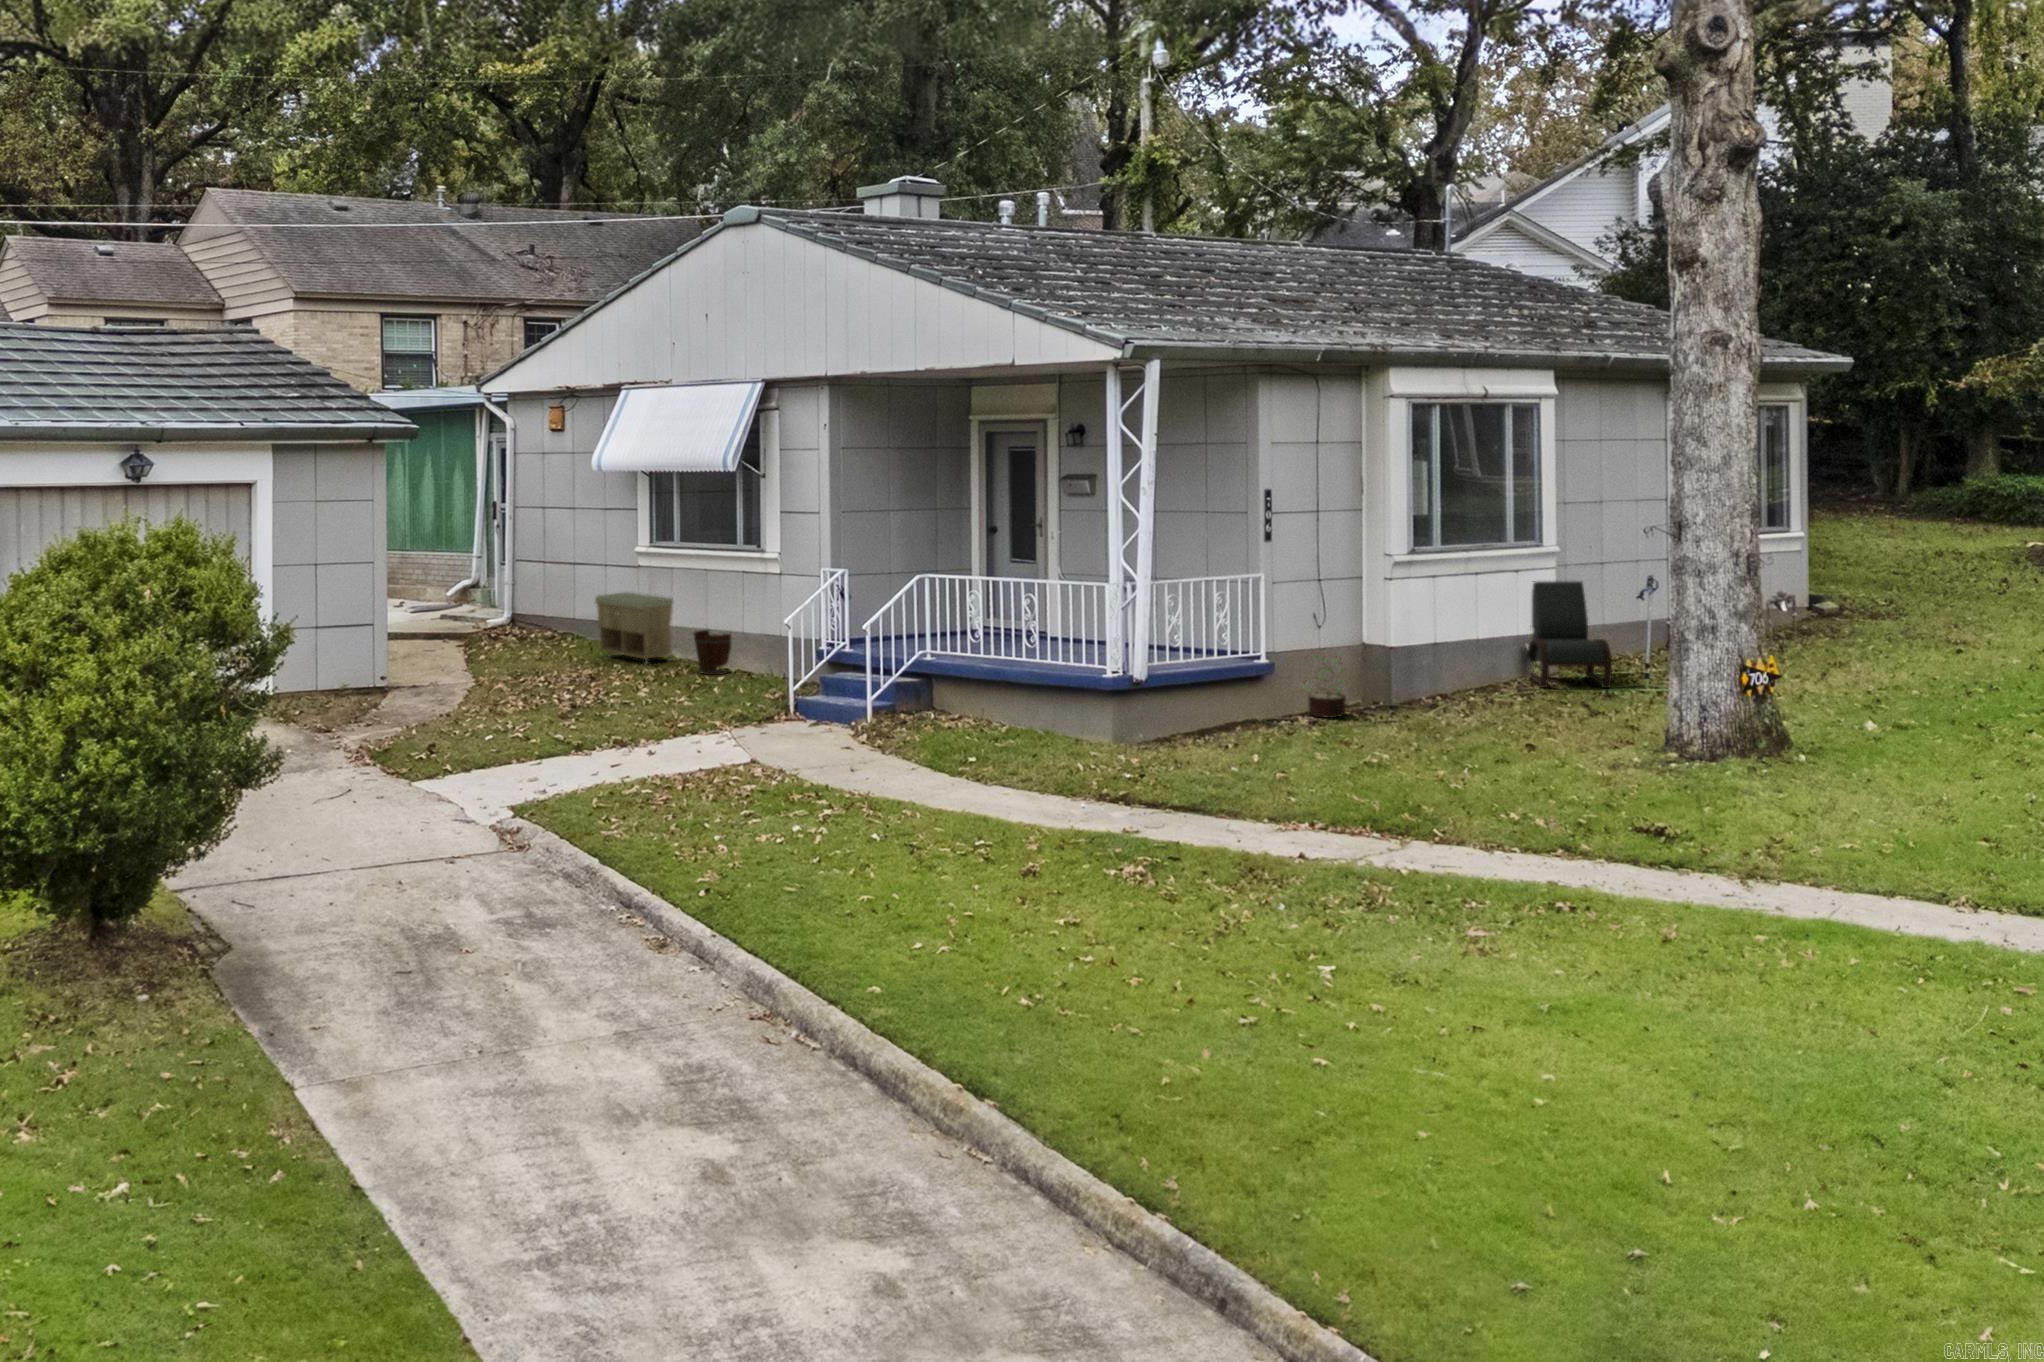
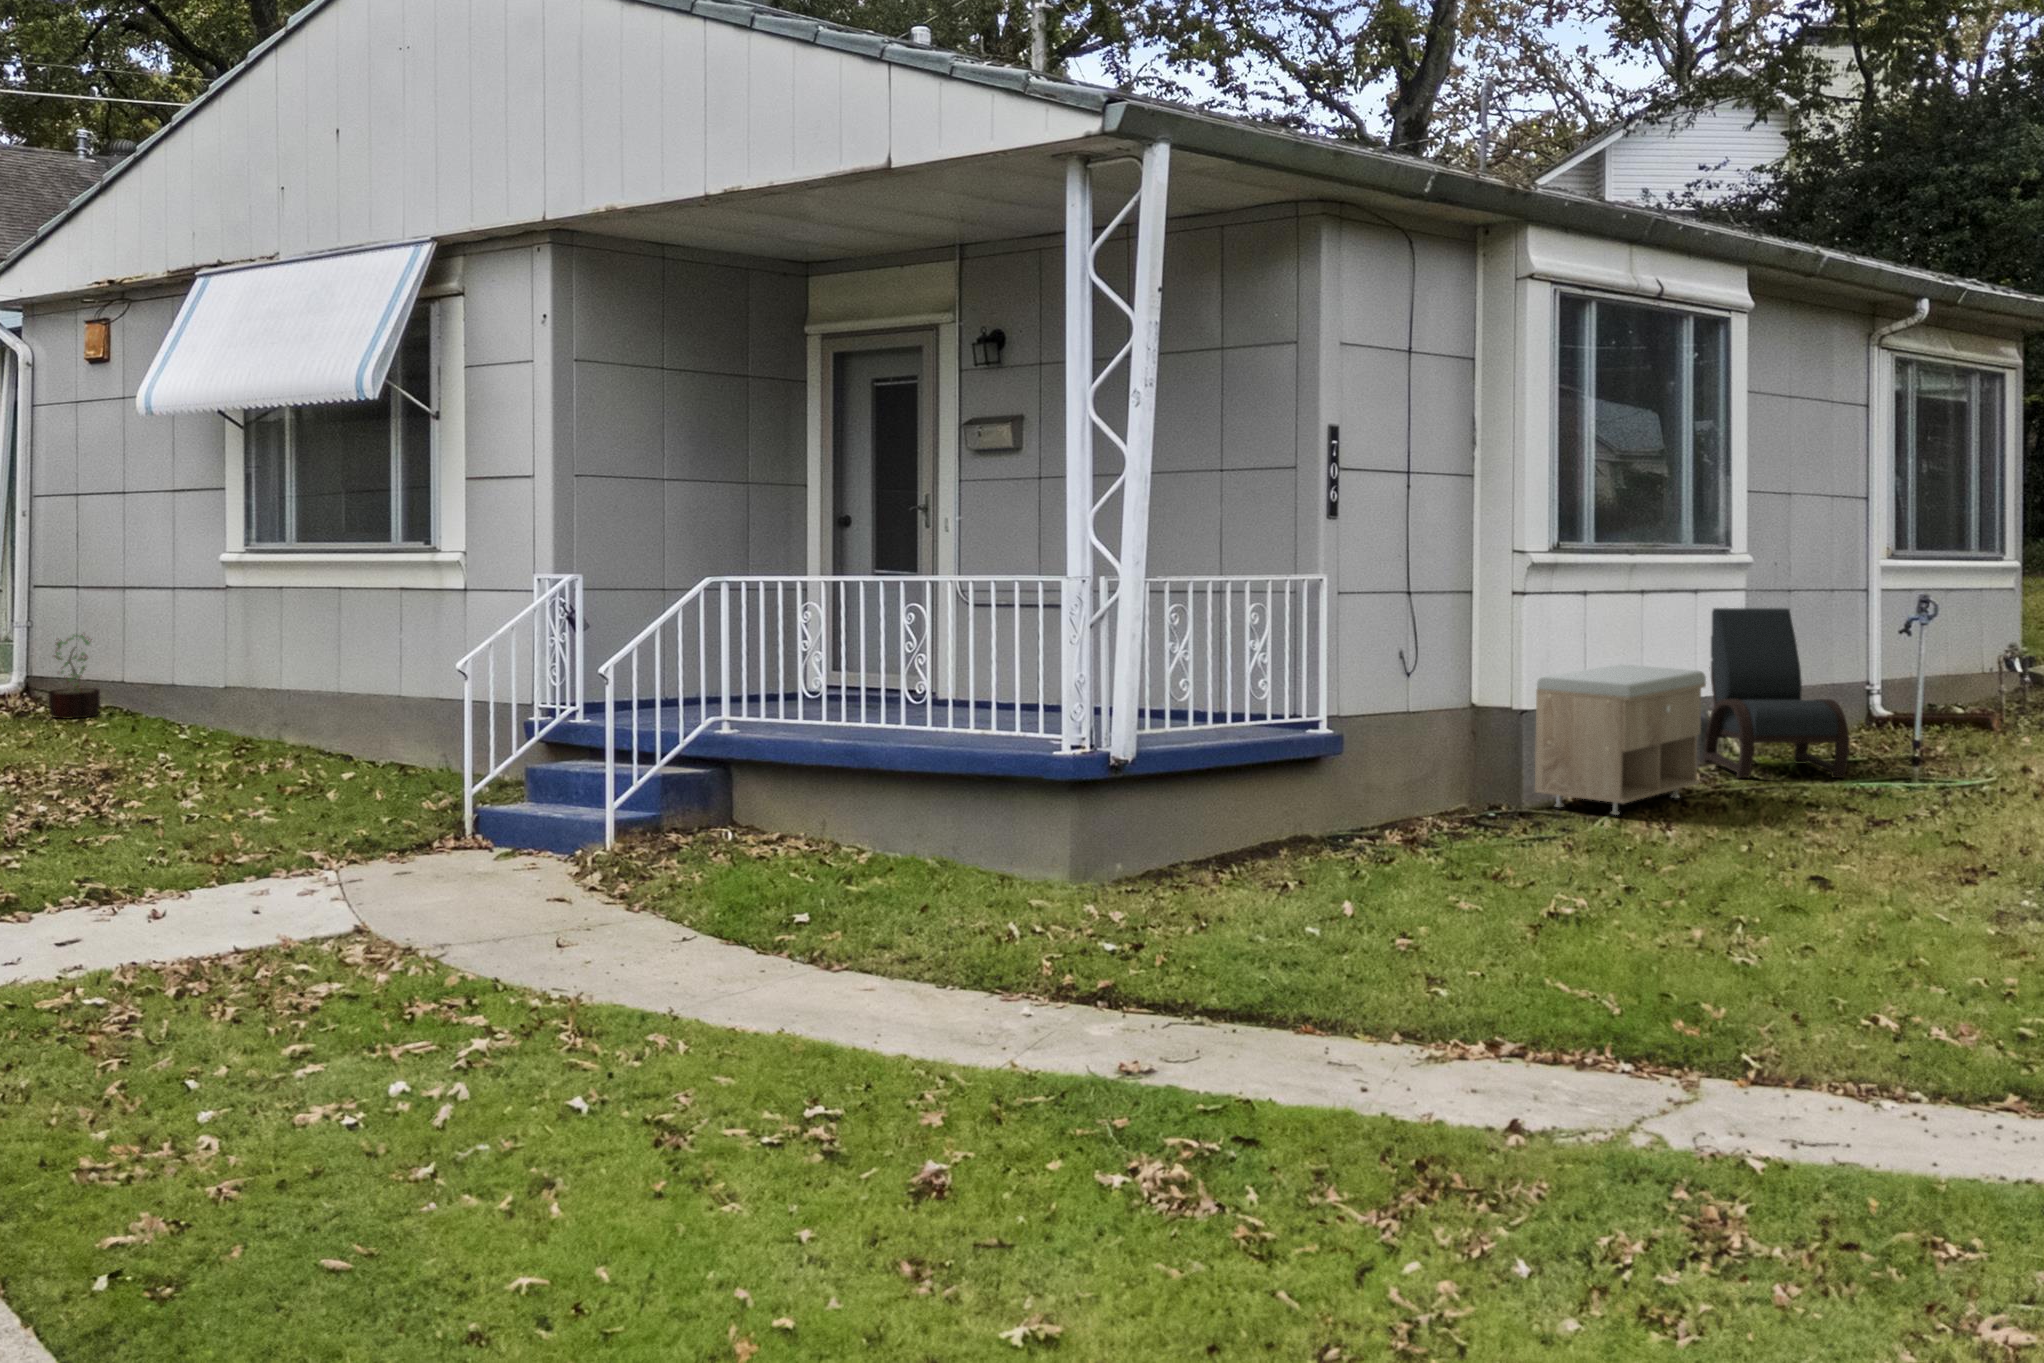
storage bench: present [595,592,673,664] -> present [1535,664,1706,815]
bucket: present [694,630,731,675] -> none [306,685,386,769]
decorative plant: present [1304,654,1346,718] -> present [49,635,101,719]

